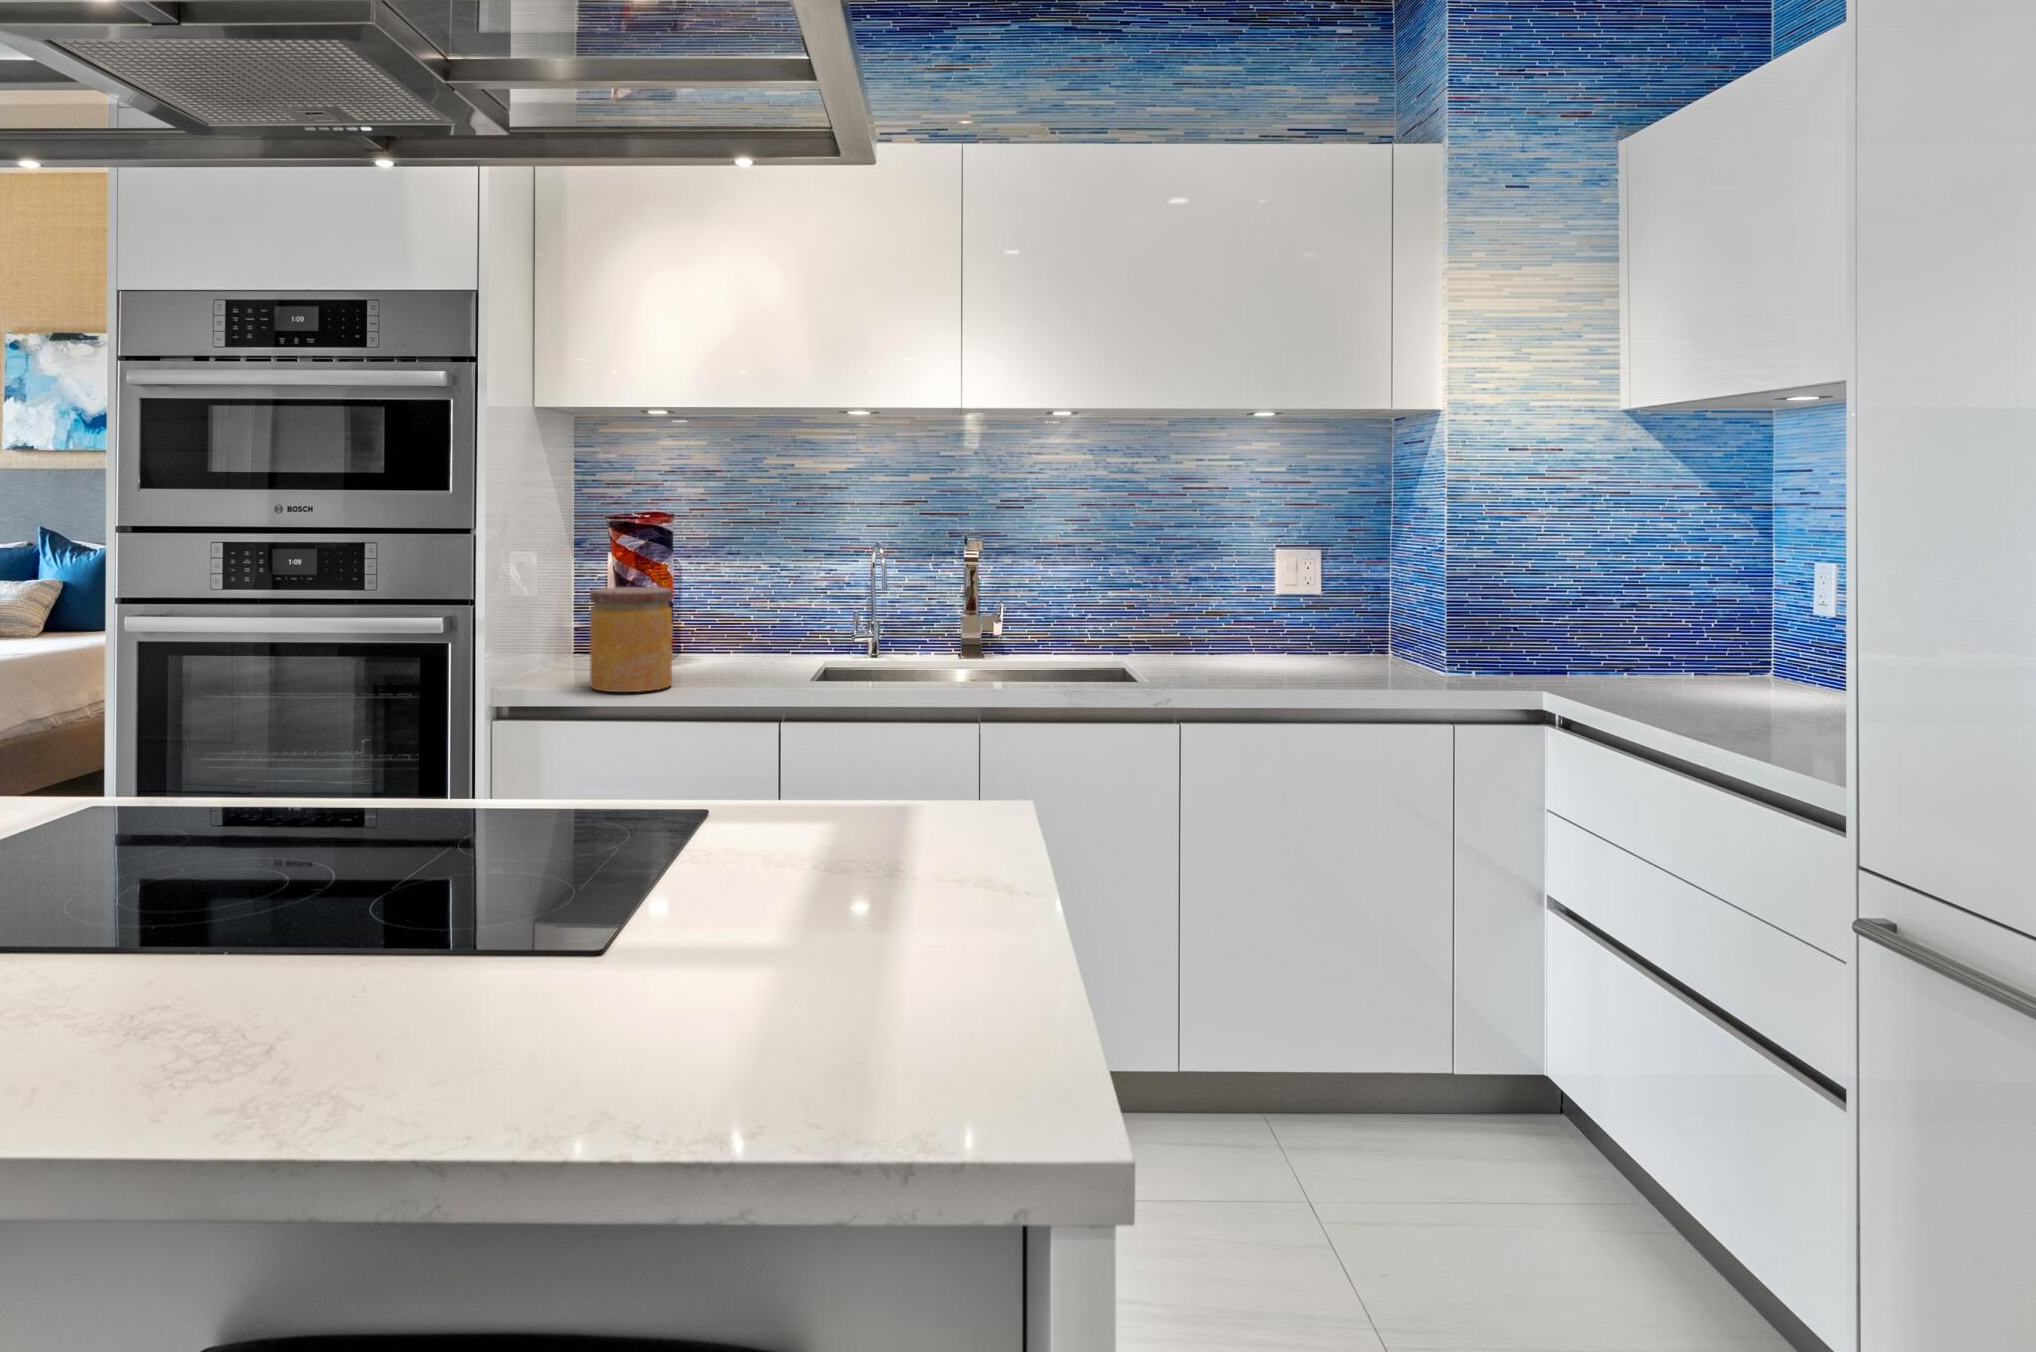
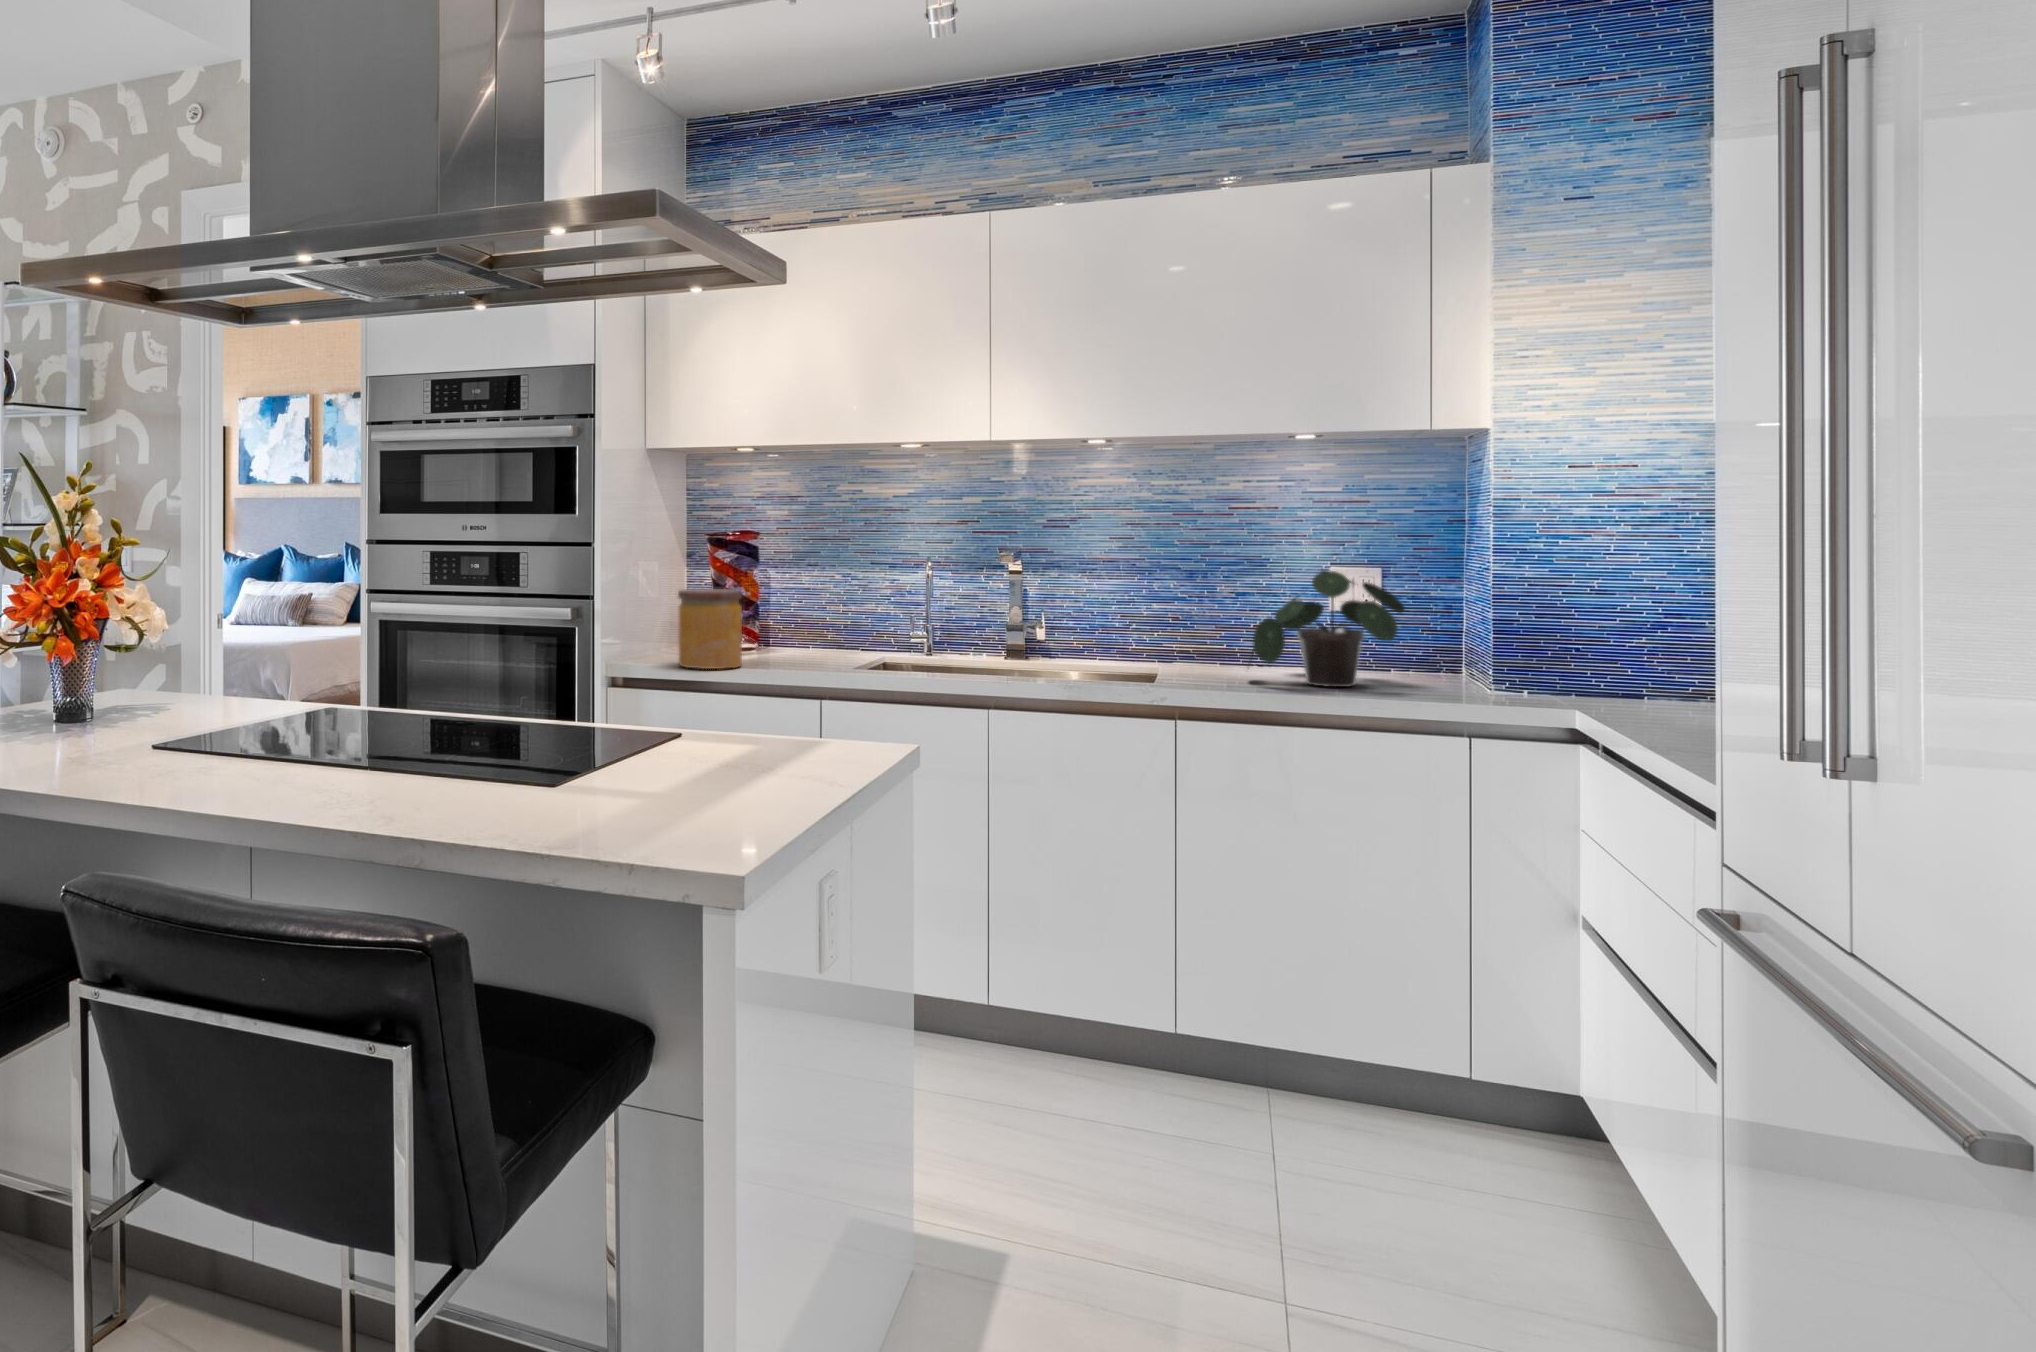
potted plant: none [1234,554,1394,679] -> present [1248,570,1405,687]

